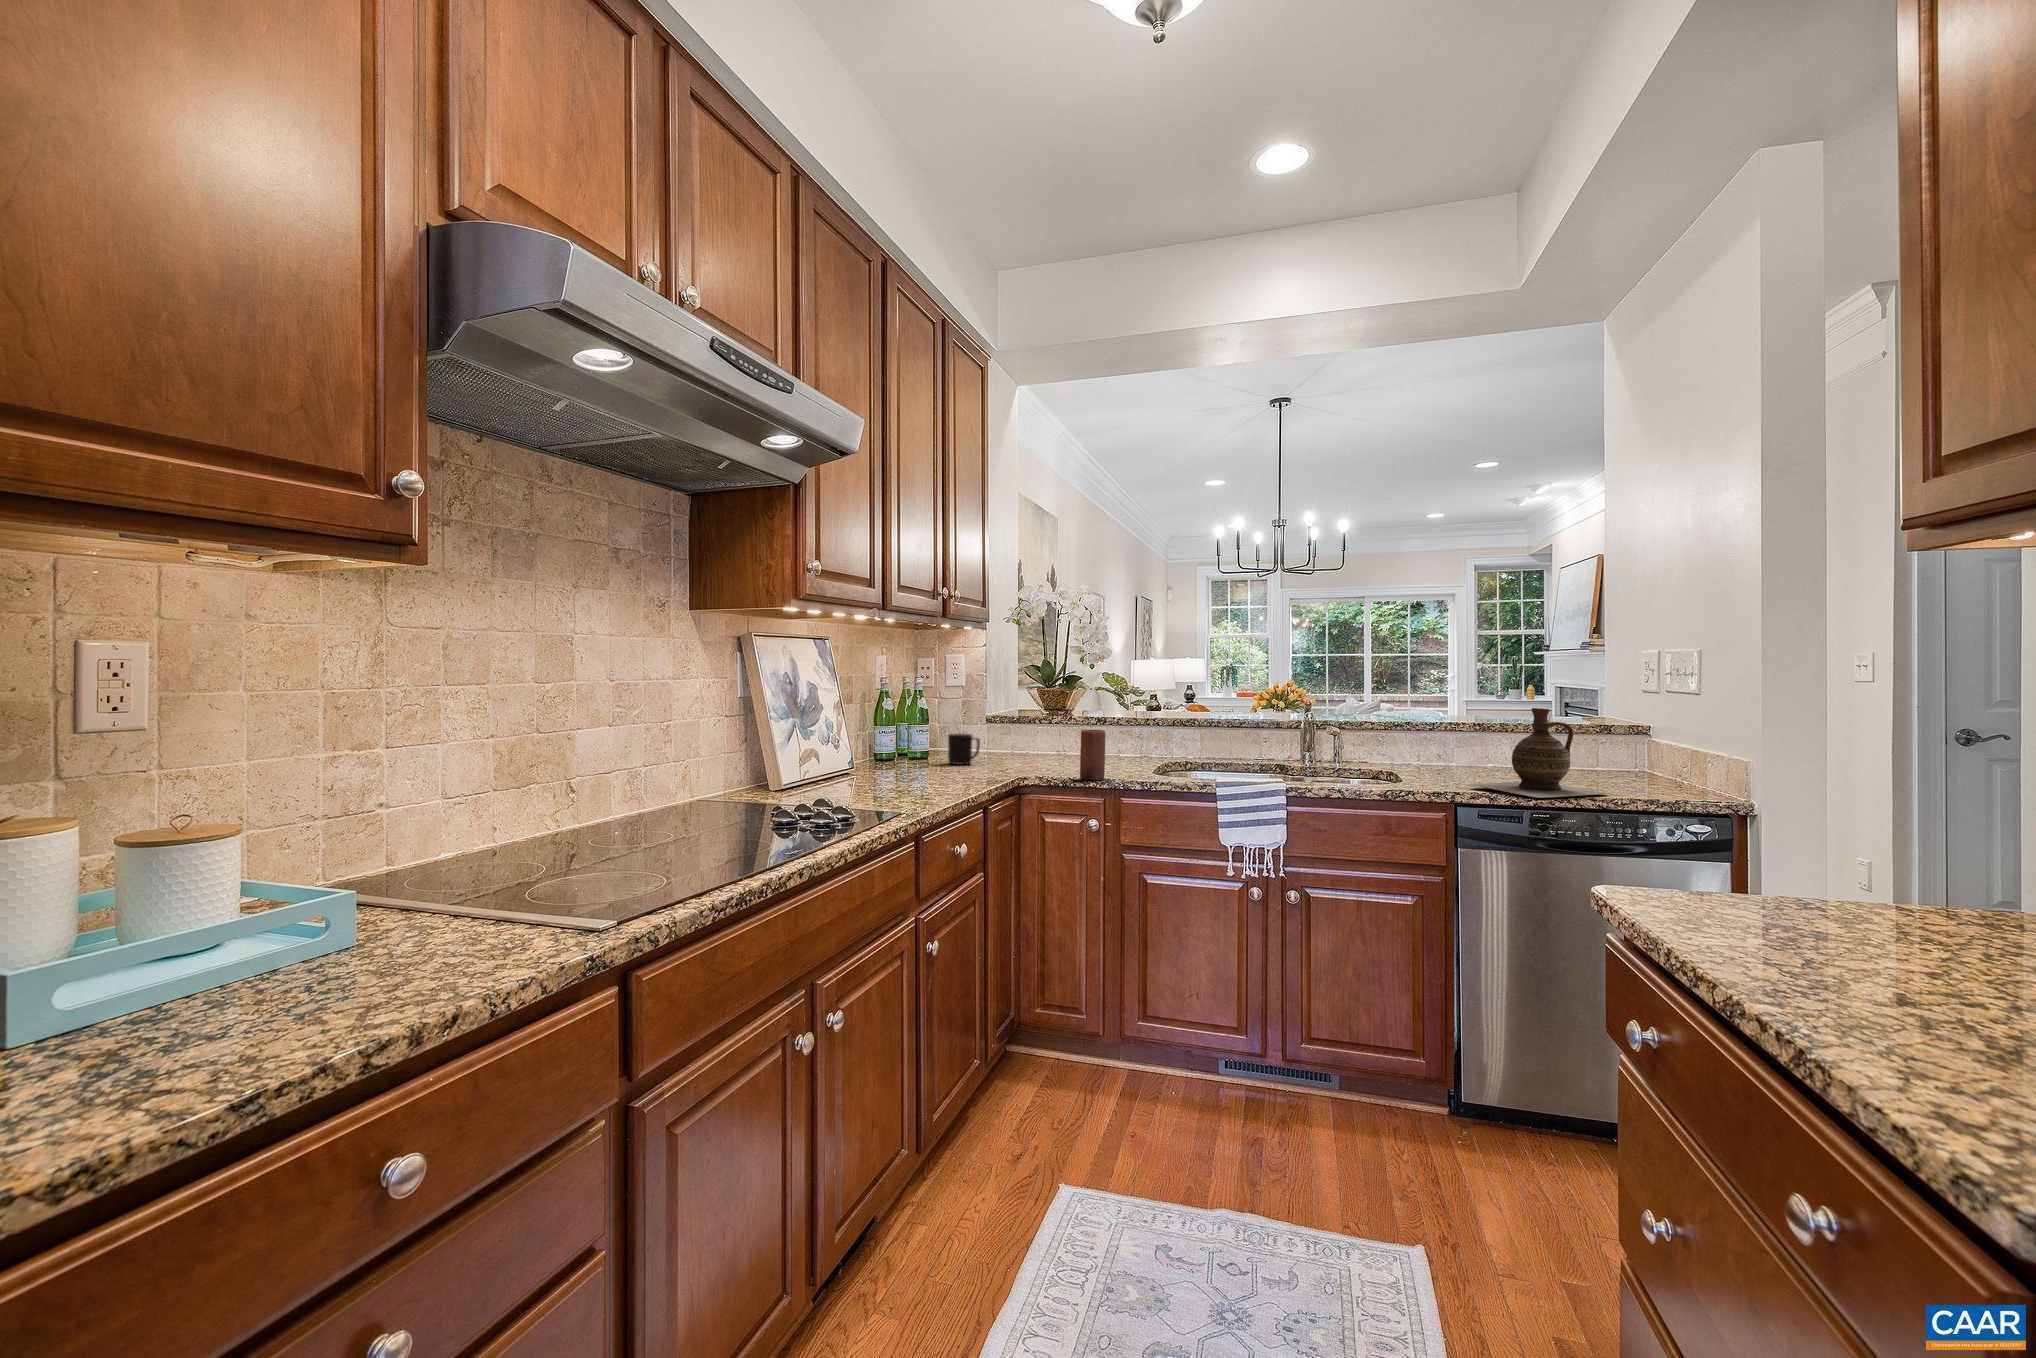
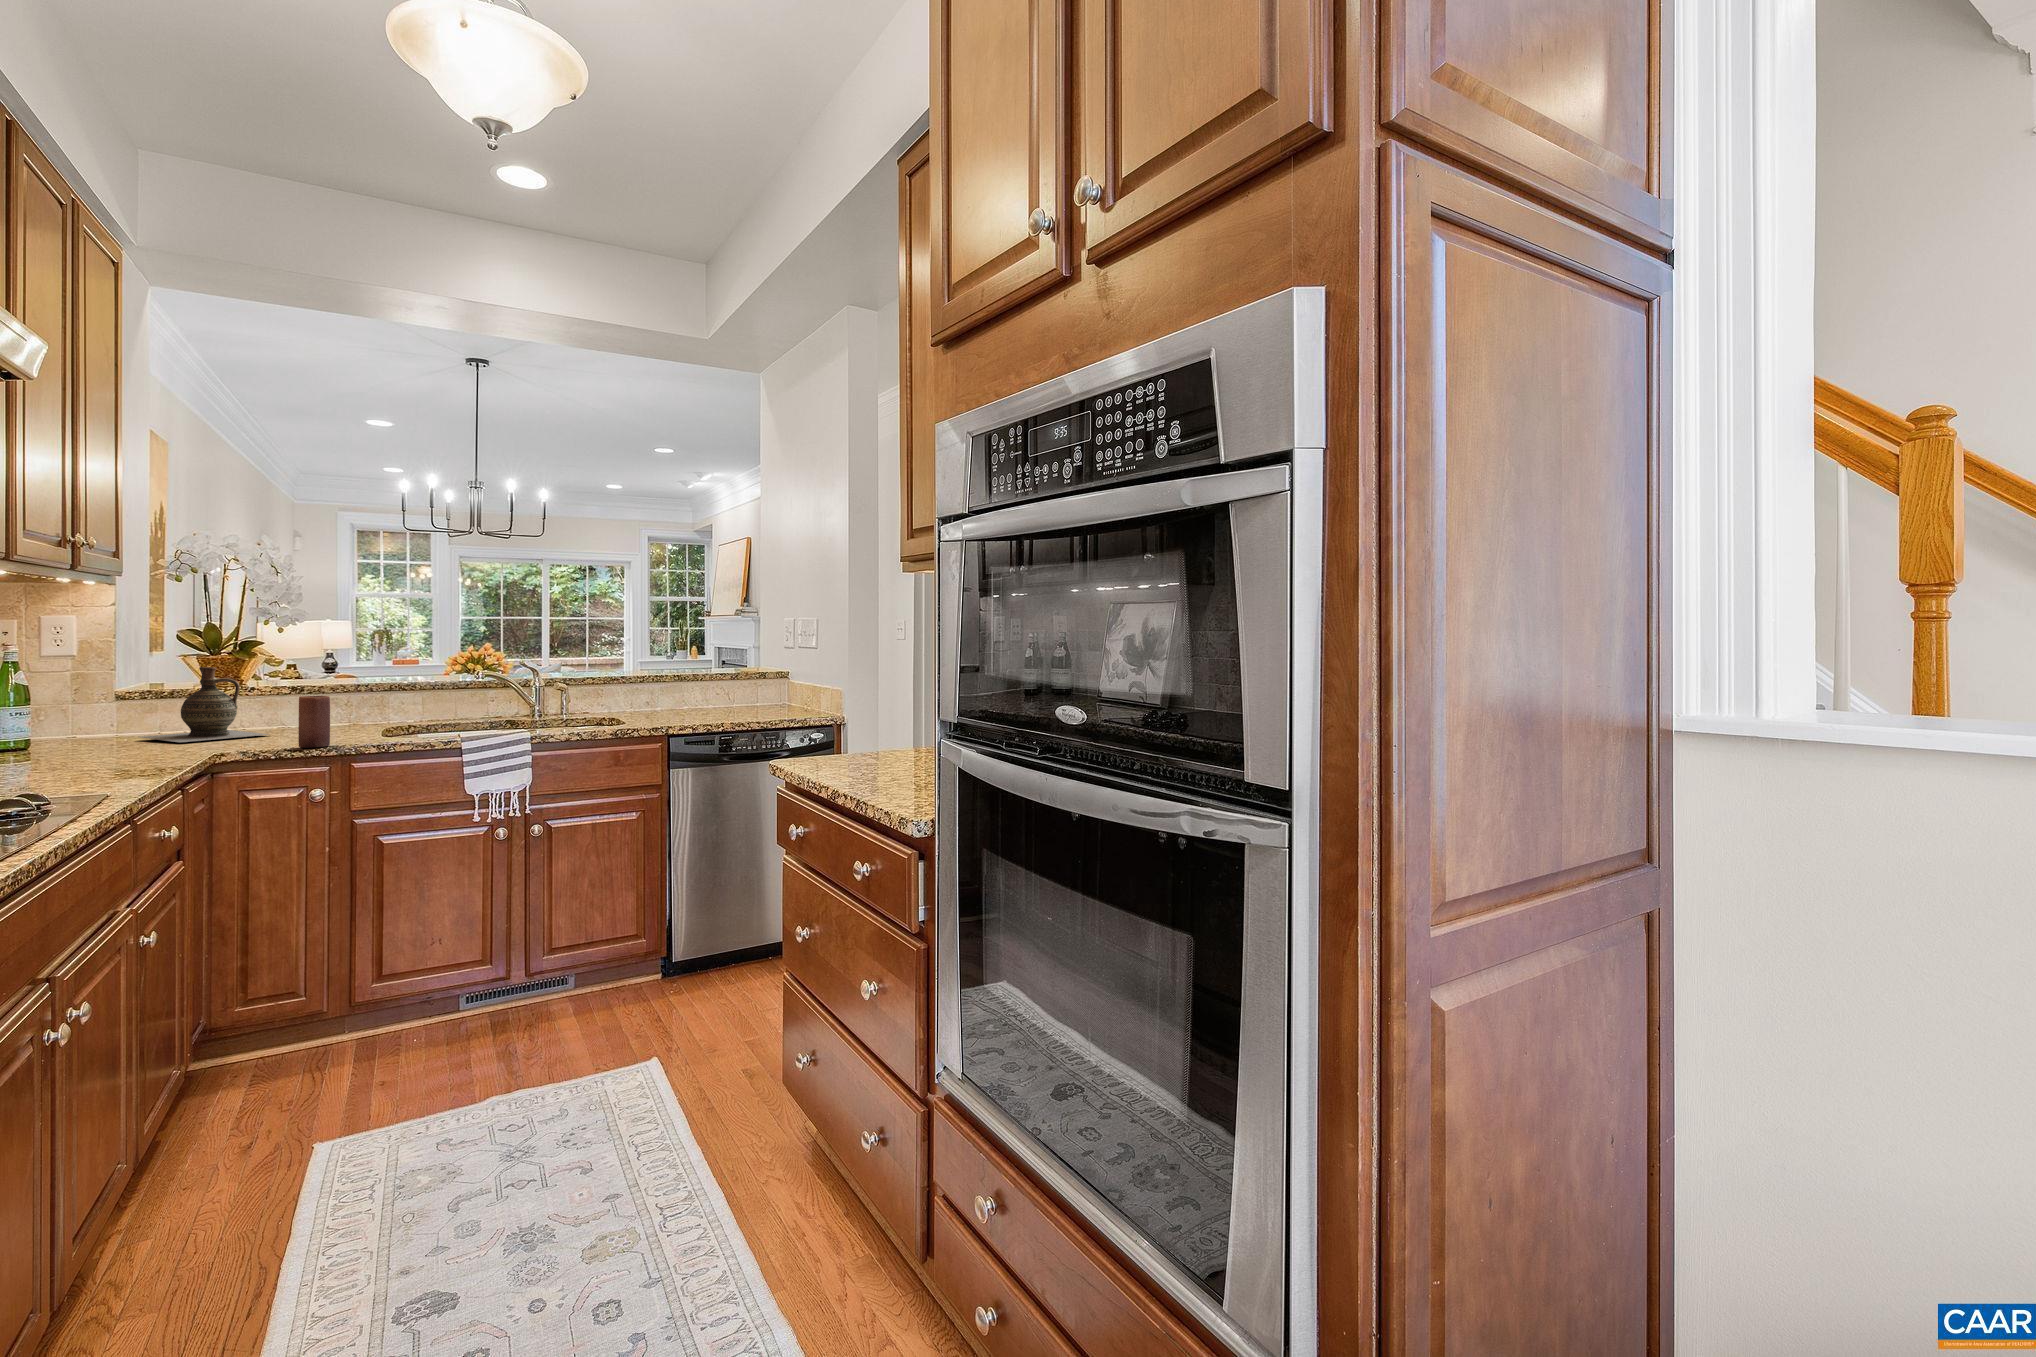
ceramic jug: present [1469,708,1608,798] -> present [140,667,267,742]
mug: present [948,733,980,765] -> none [68,711,124,749]

